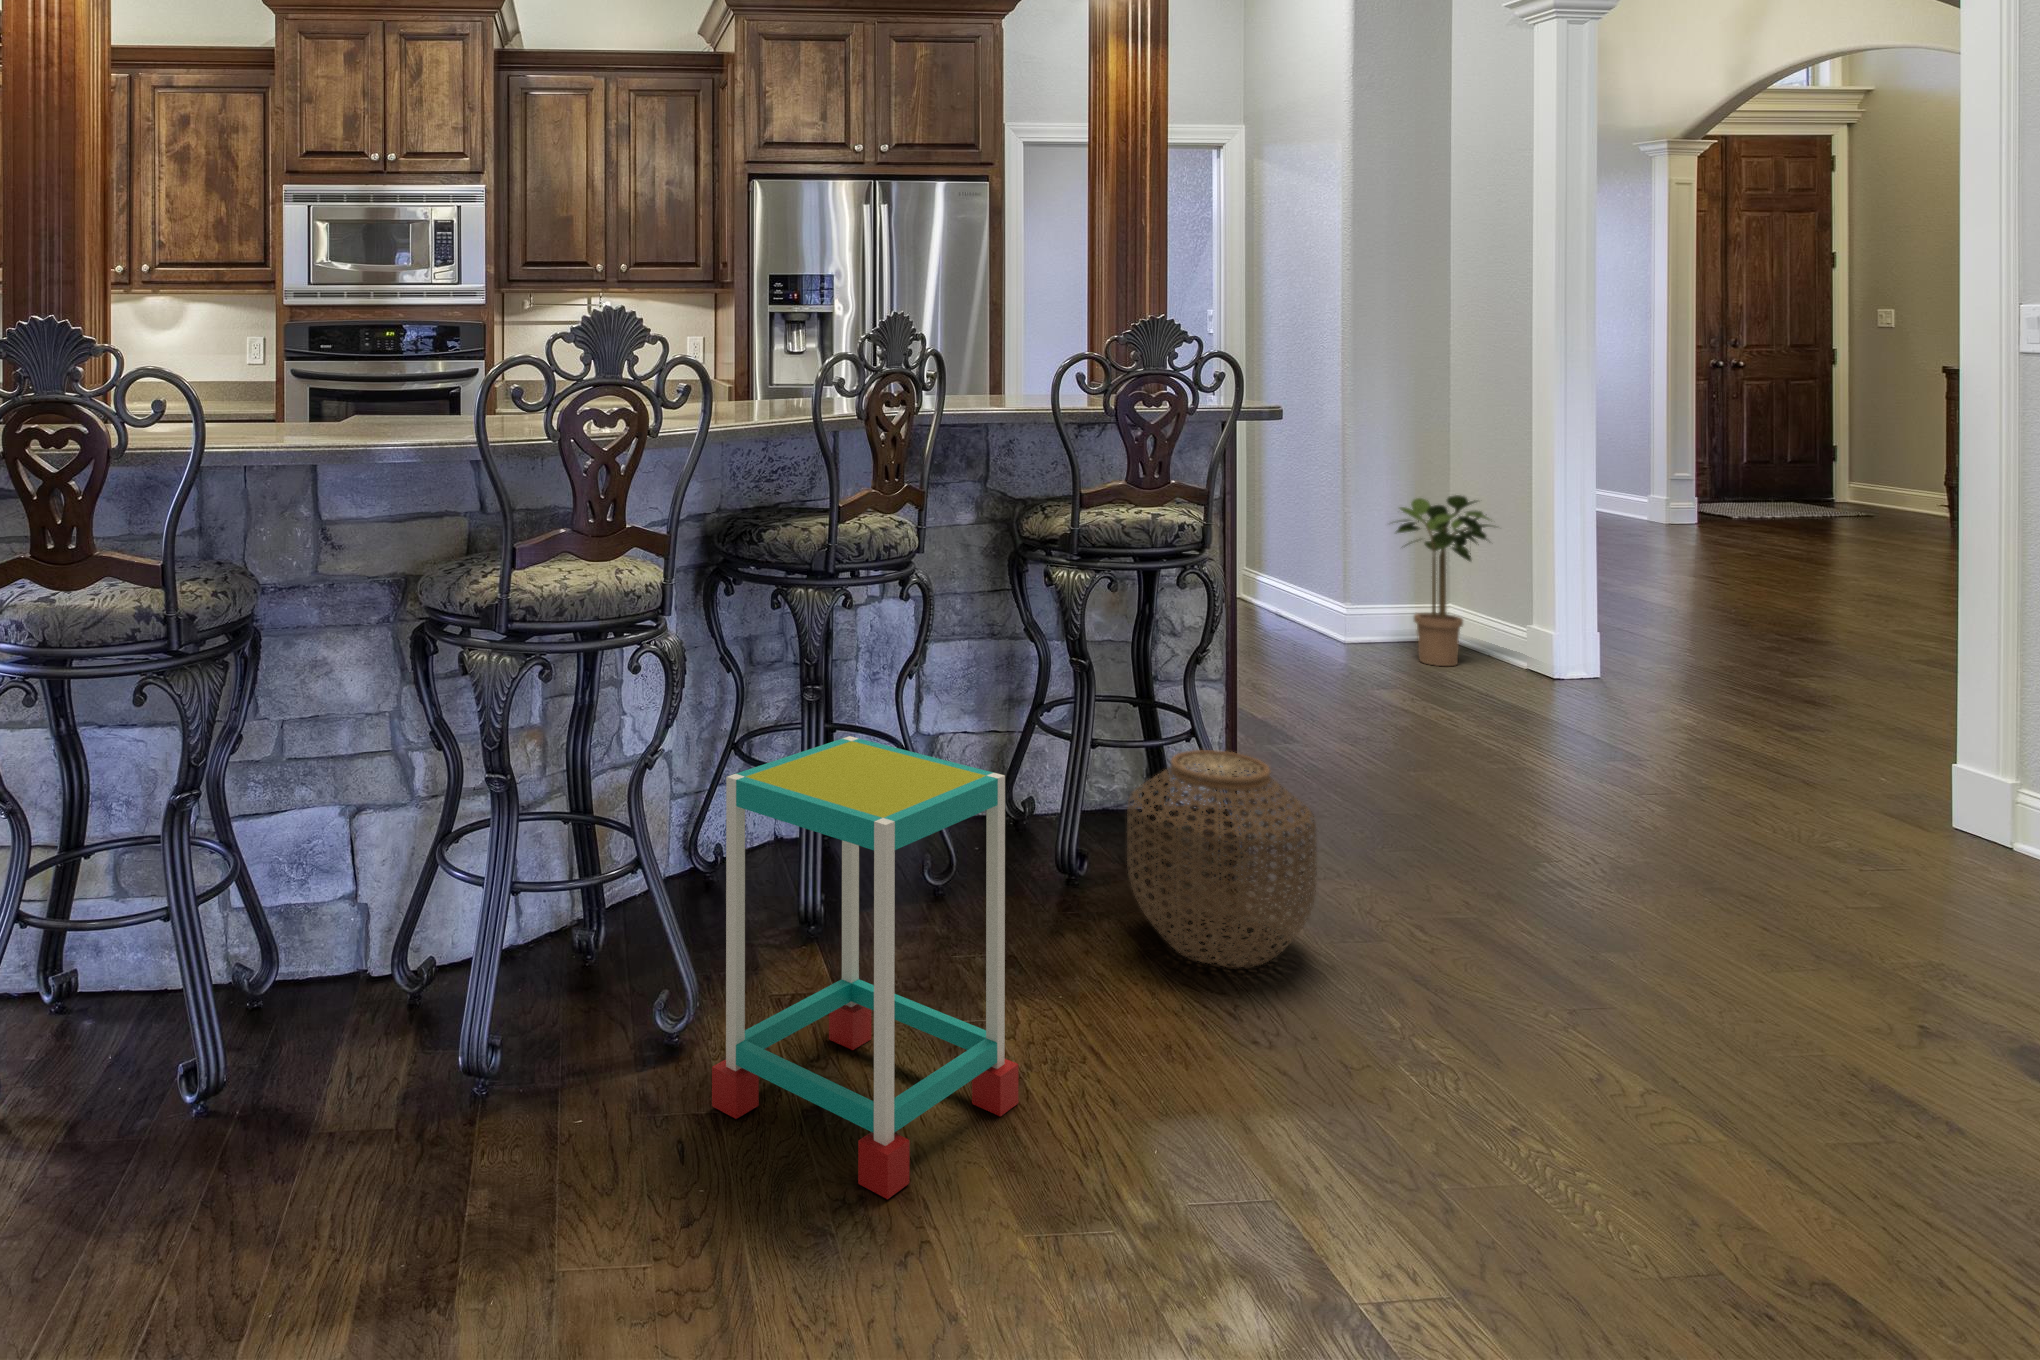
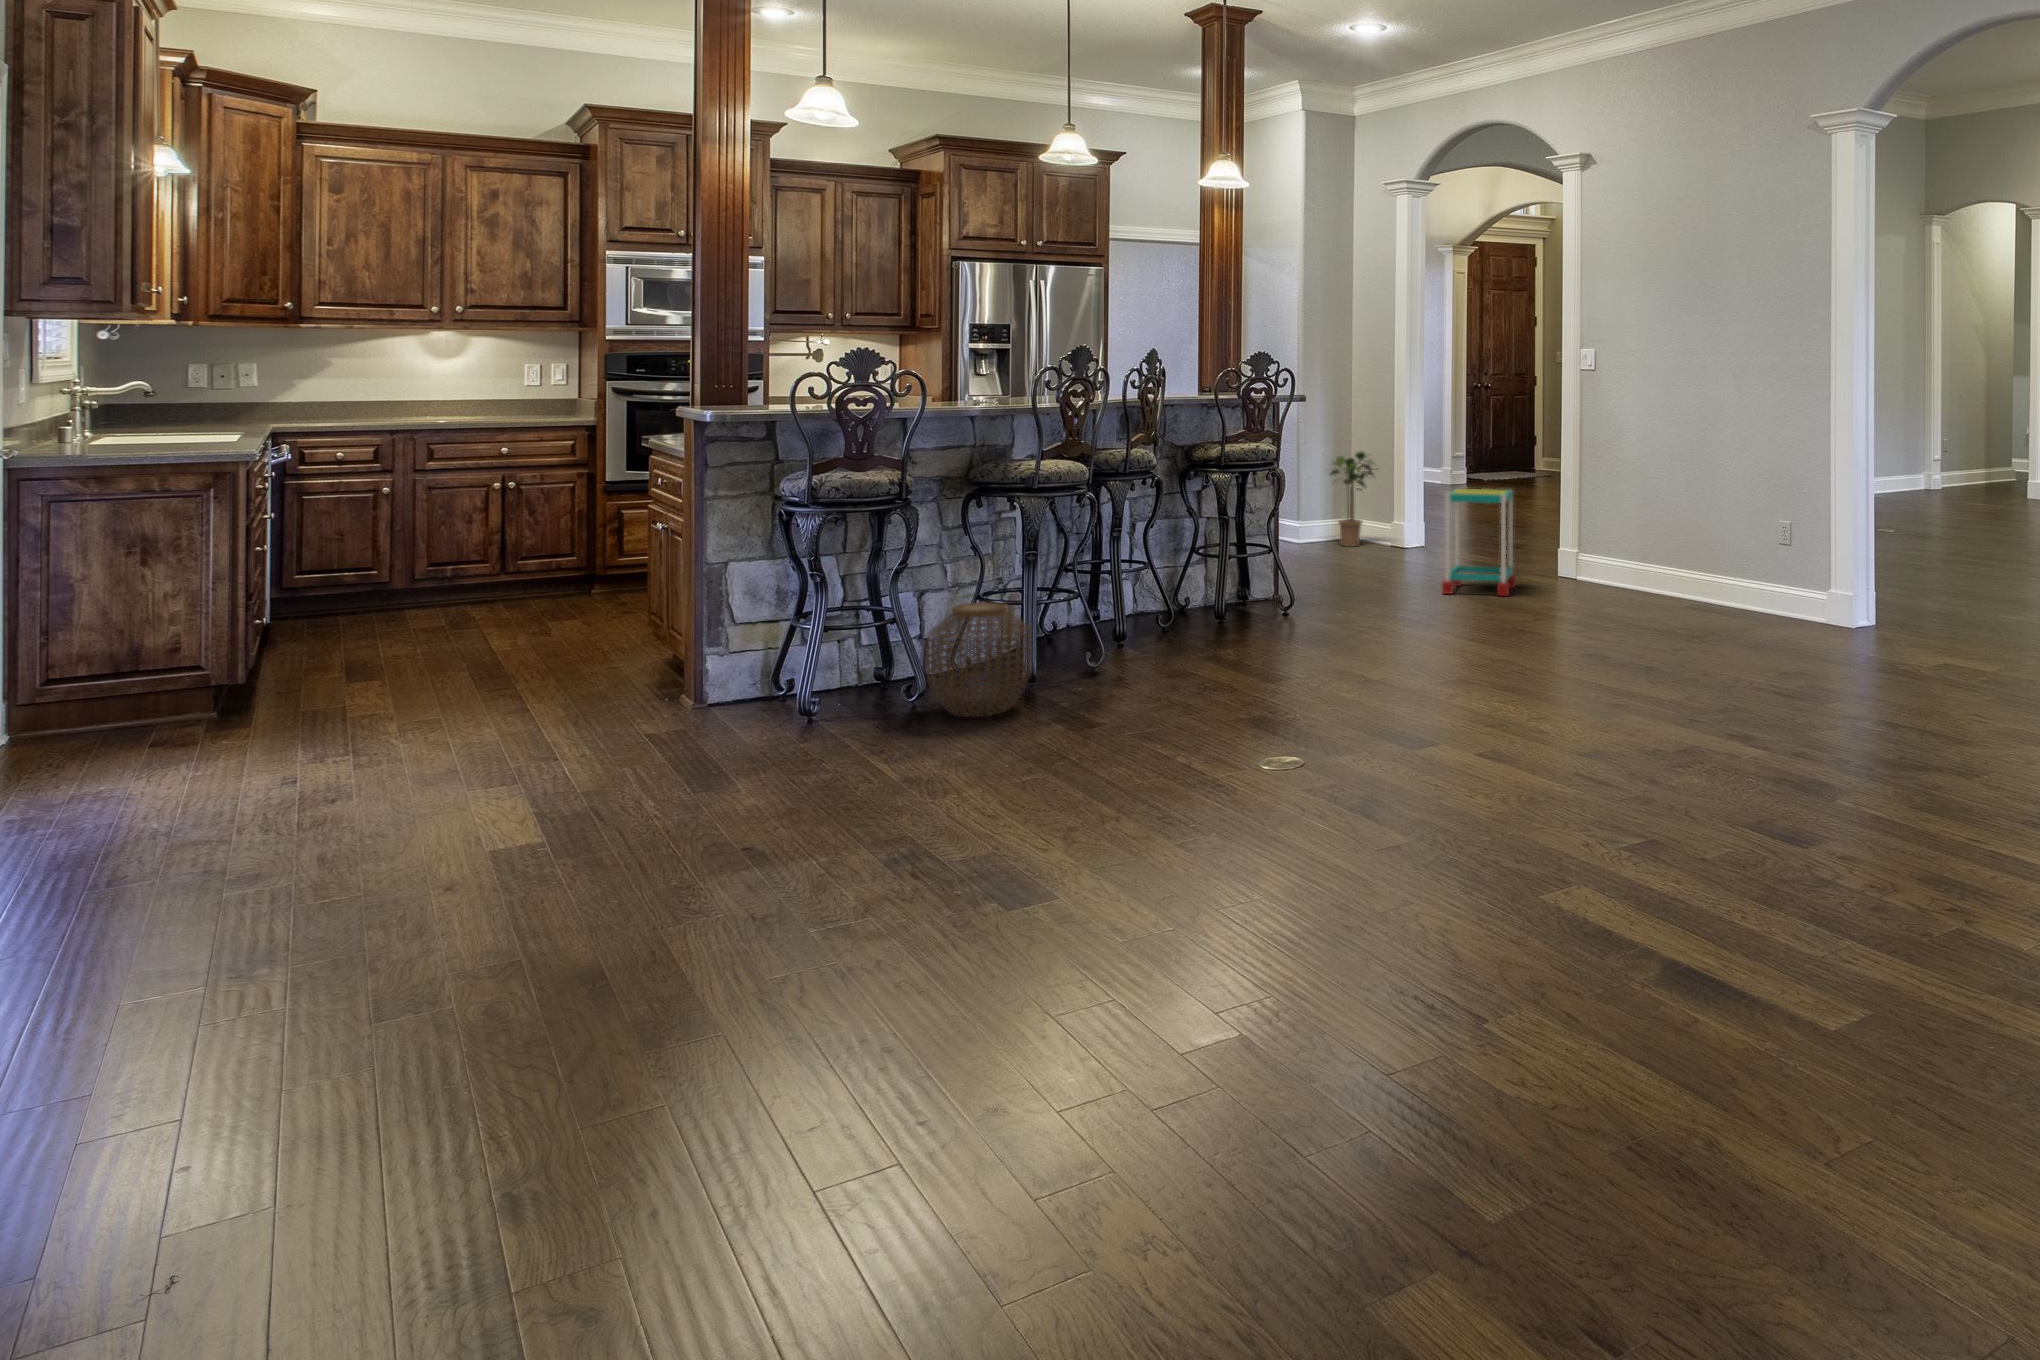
side table: present [712,736,1018,1199] -> present [1442,489,1516,596]
woven basket: present [1127,750,1317,967] -> present [926,602,1032,717]

